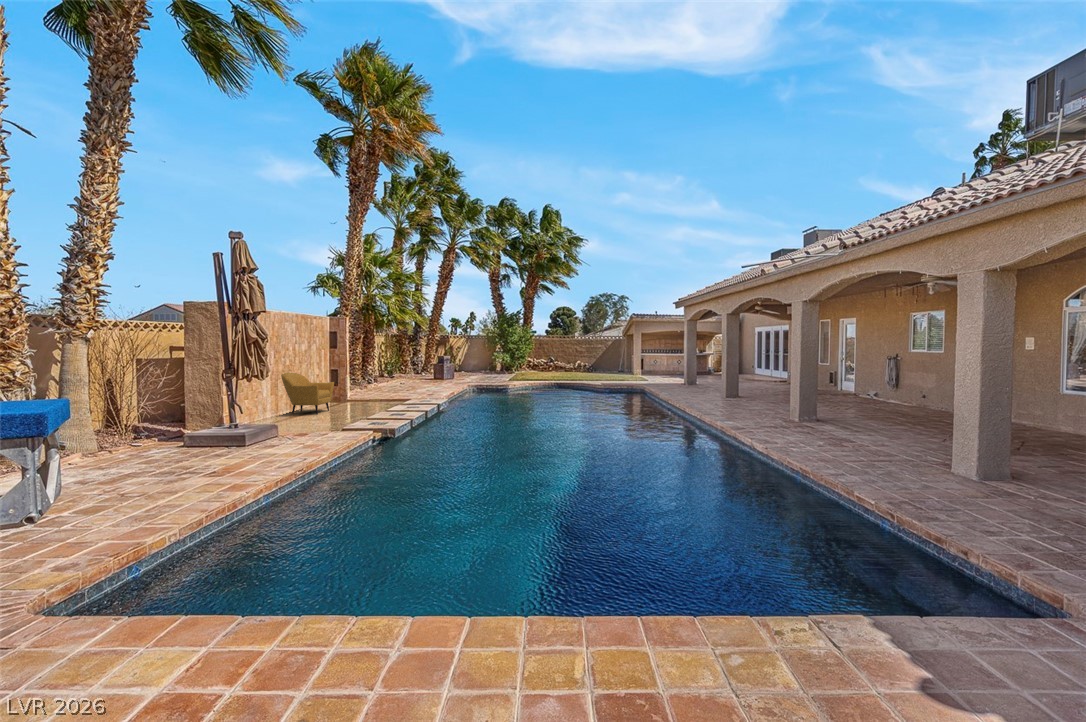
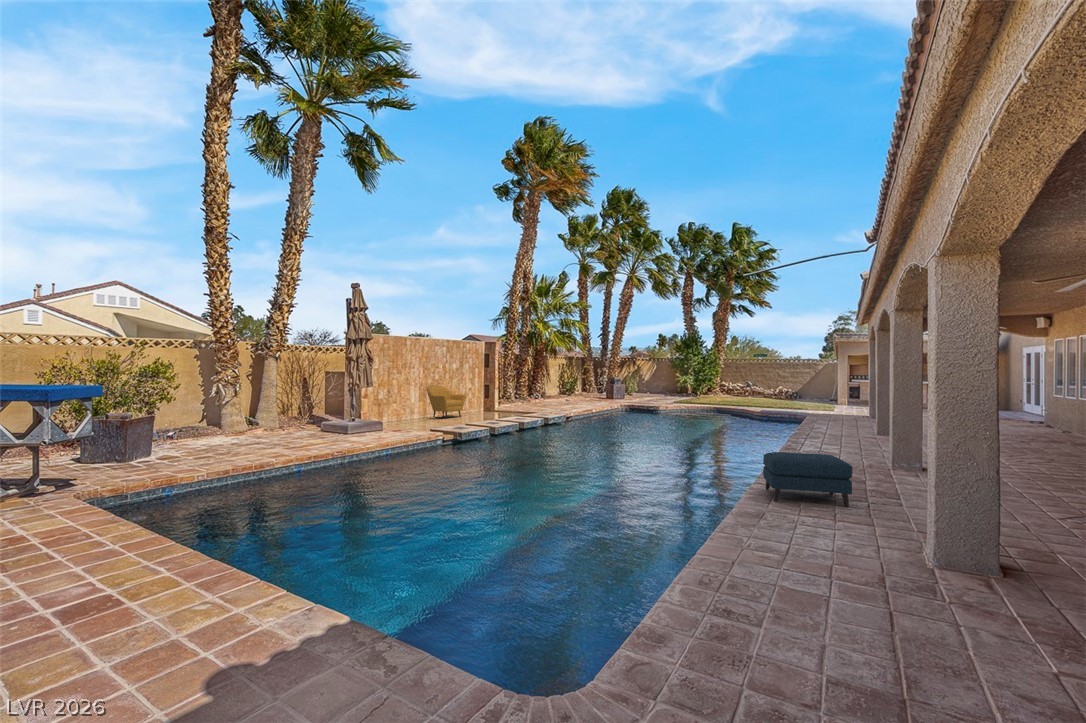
ottoman: none [784,410,859,450] -> present [763,452,852,507]

